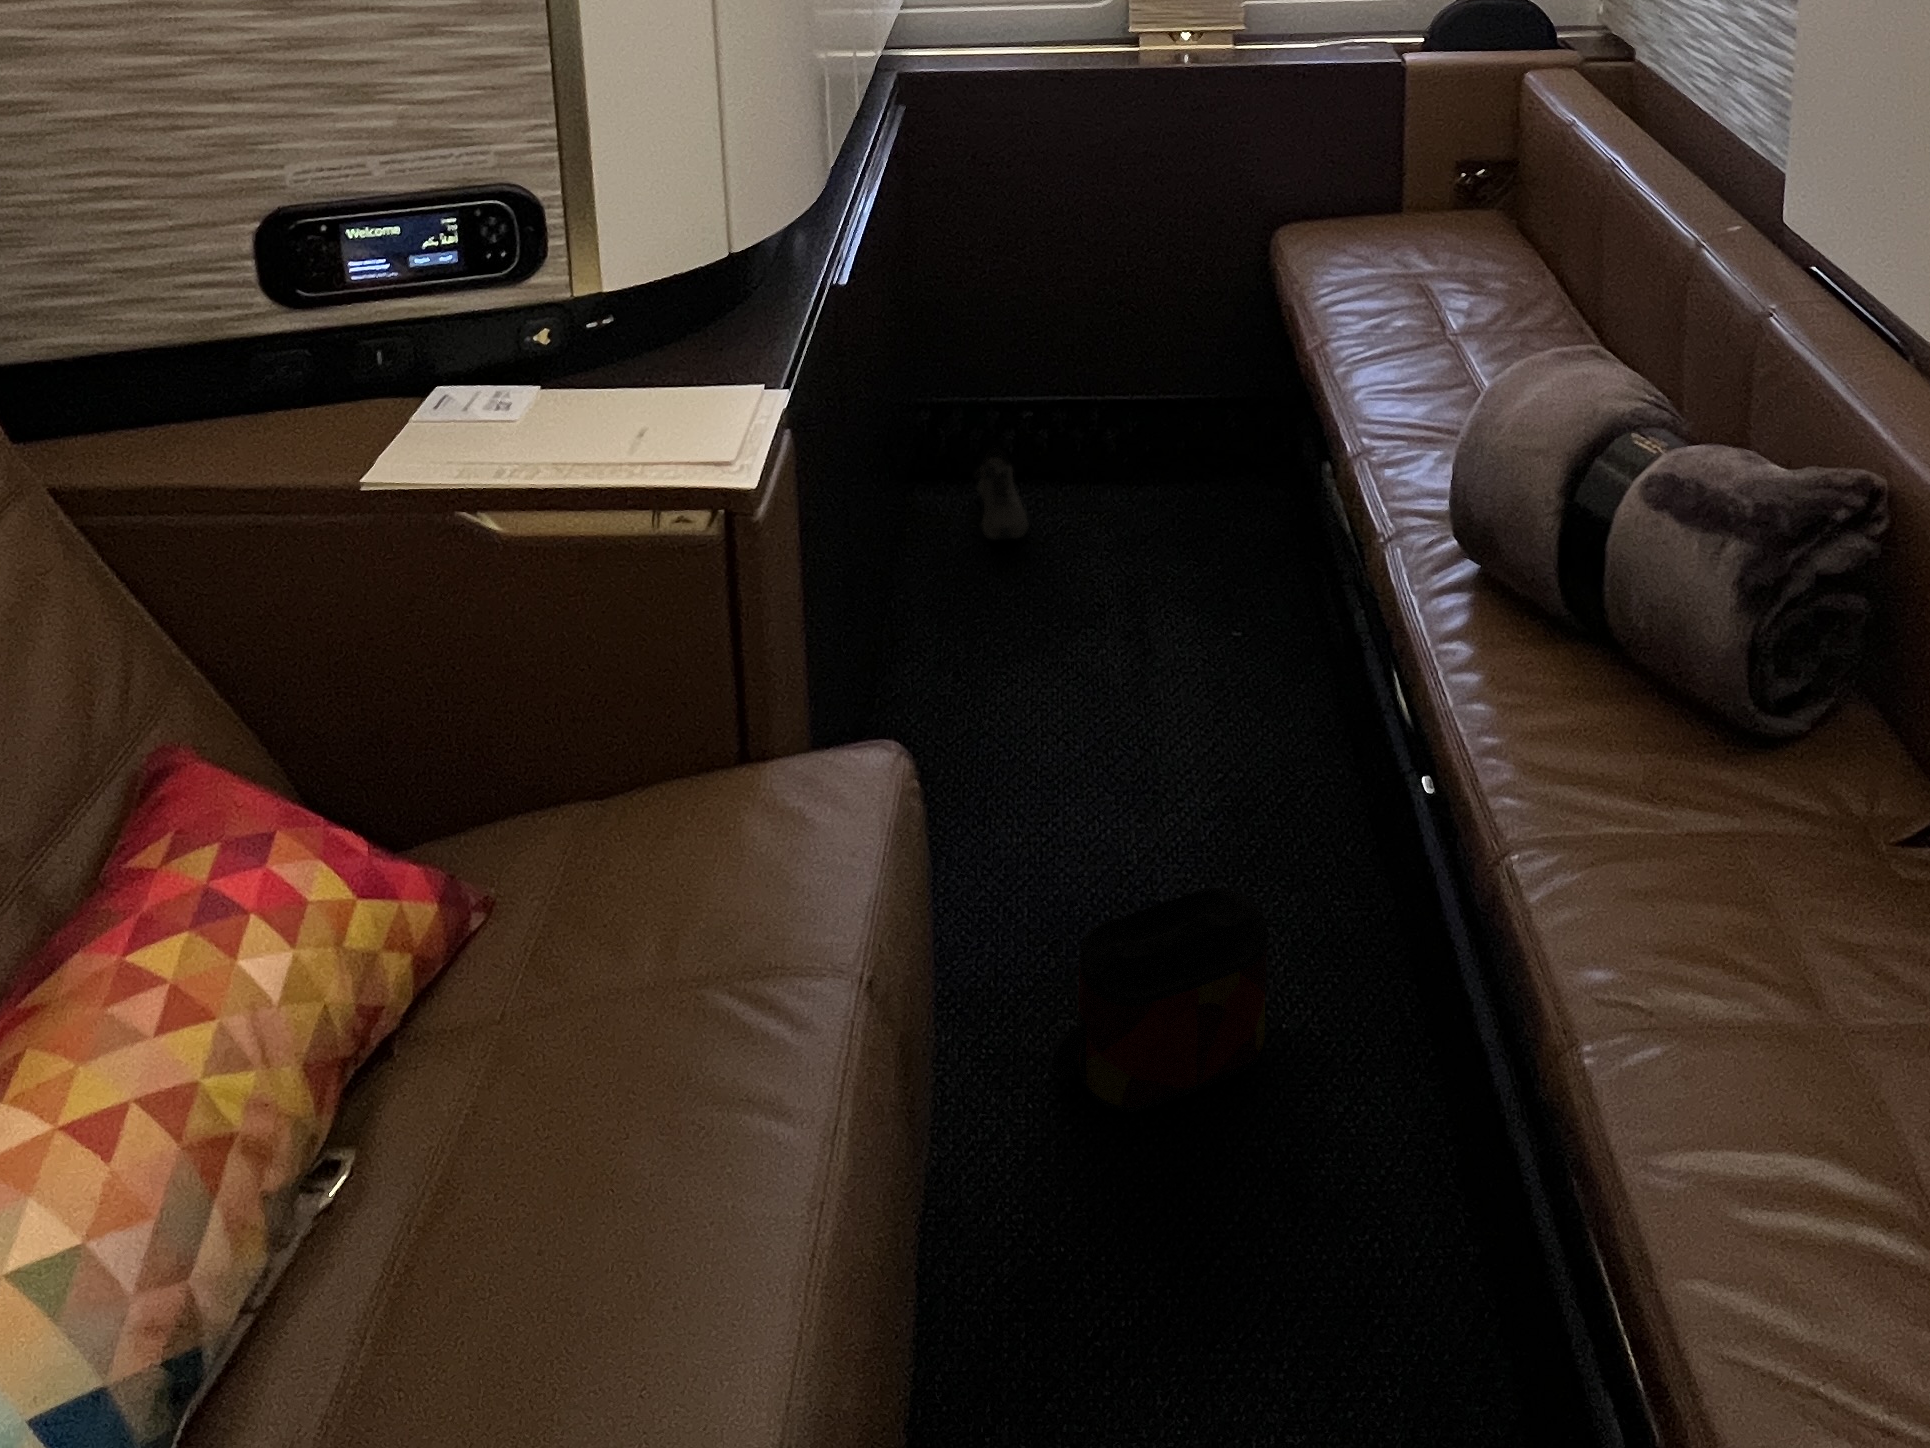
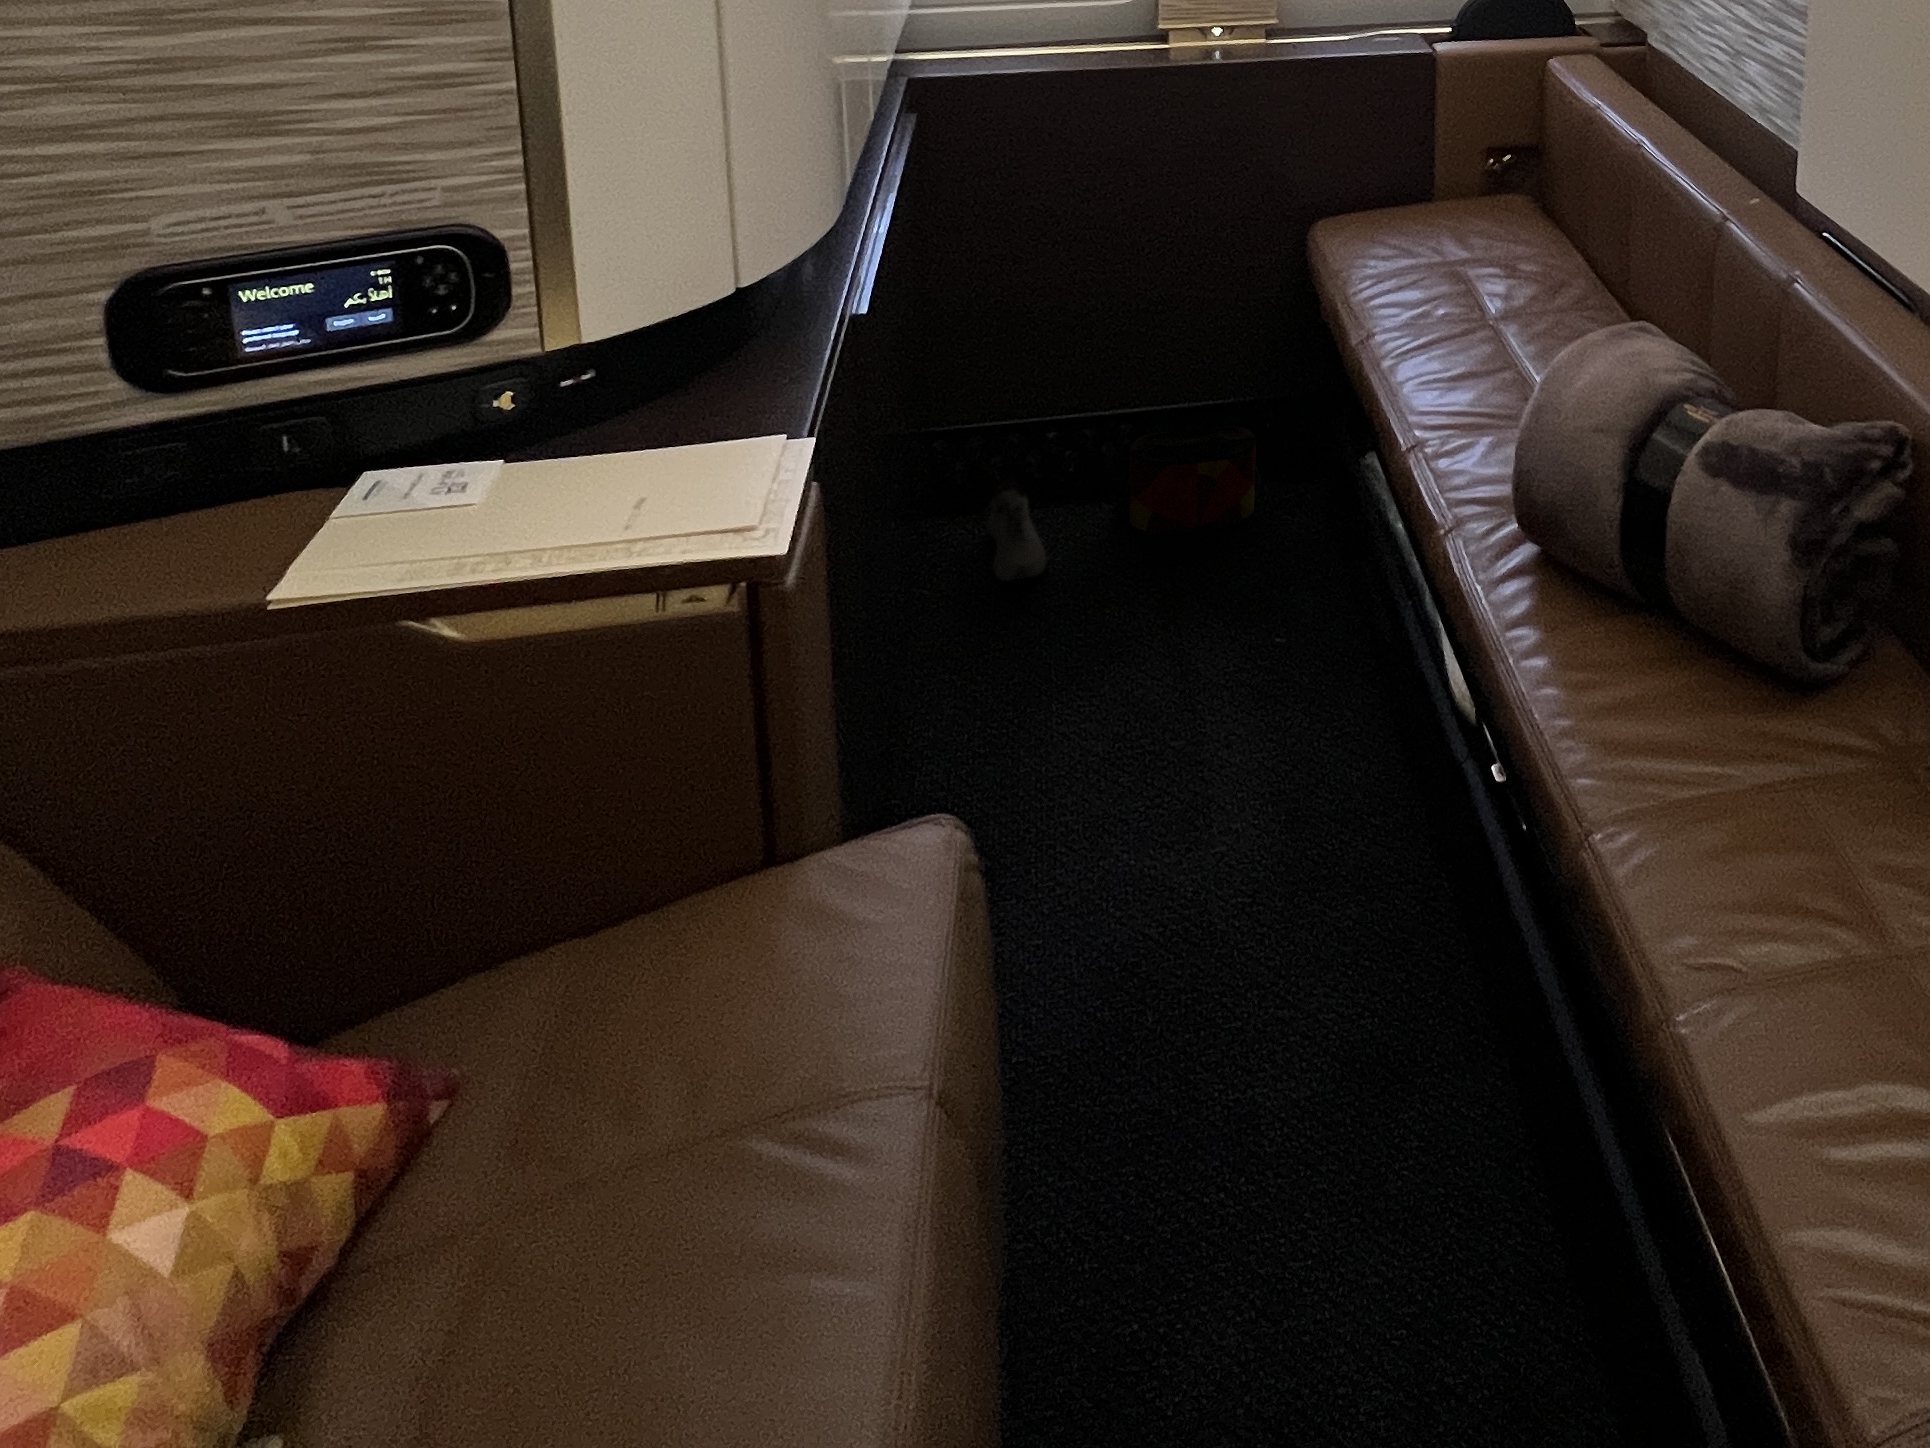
bag: present [1052,888,1267,1112] -> present [1111,426,1261,536]

